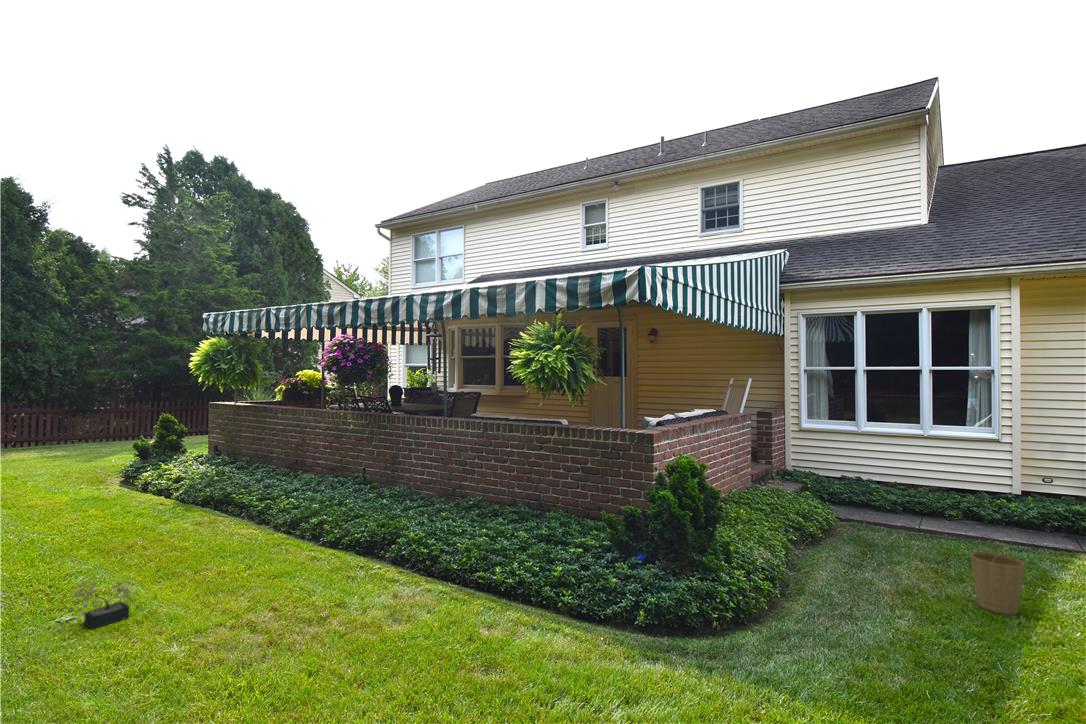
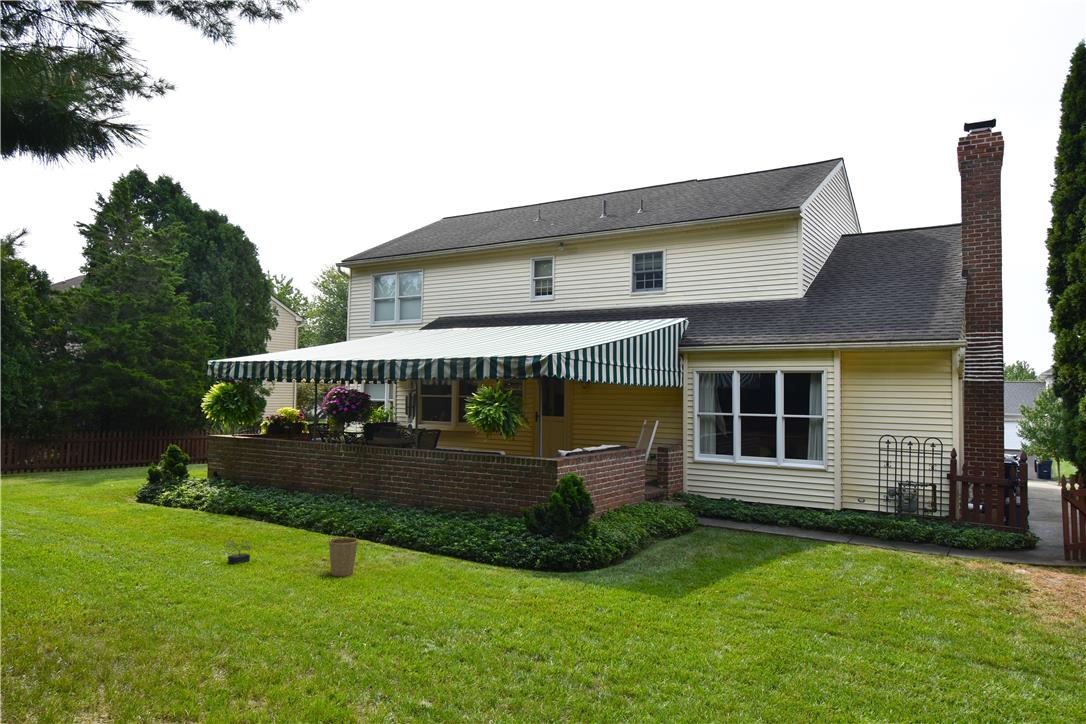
basket: present [971,544,1025,615] -> present [329,532,358,577]

